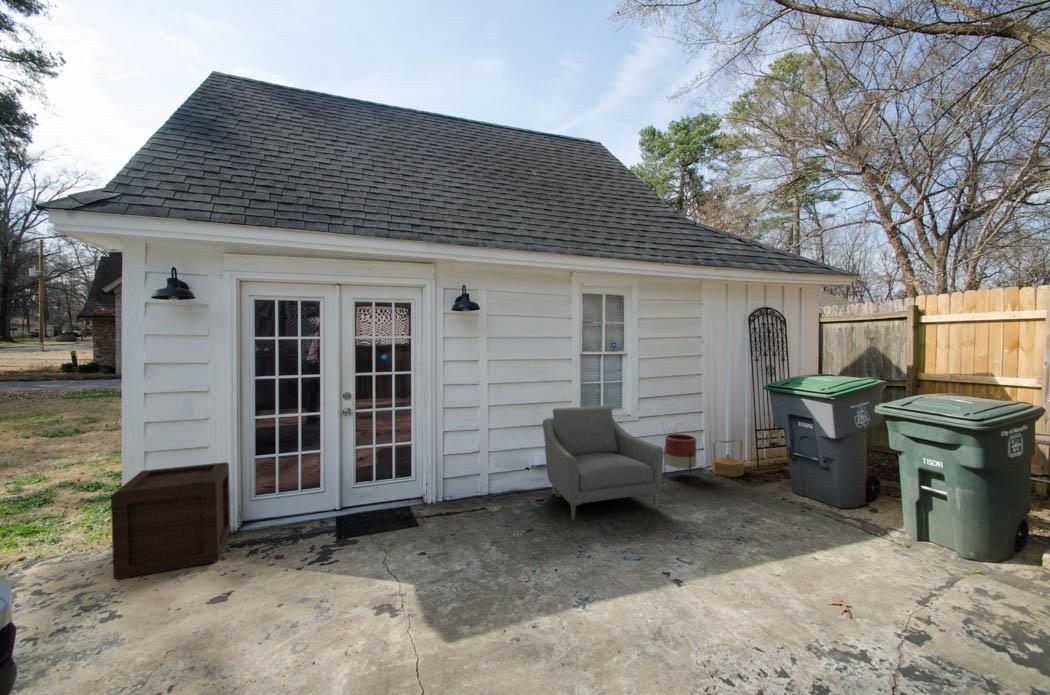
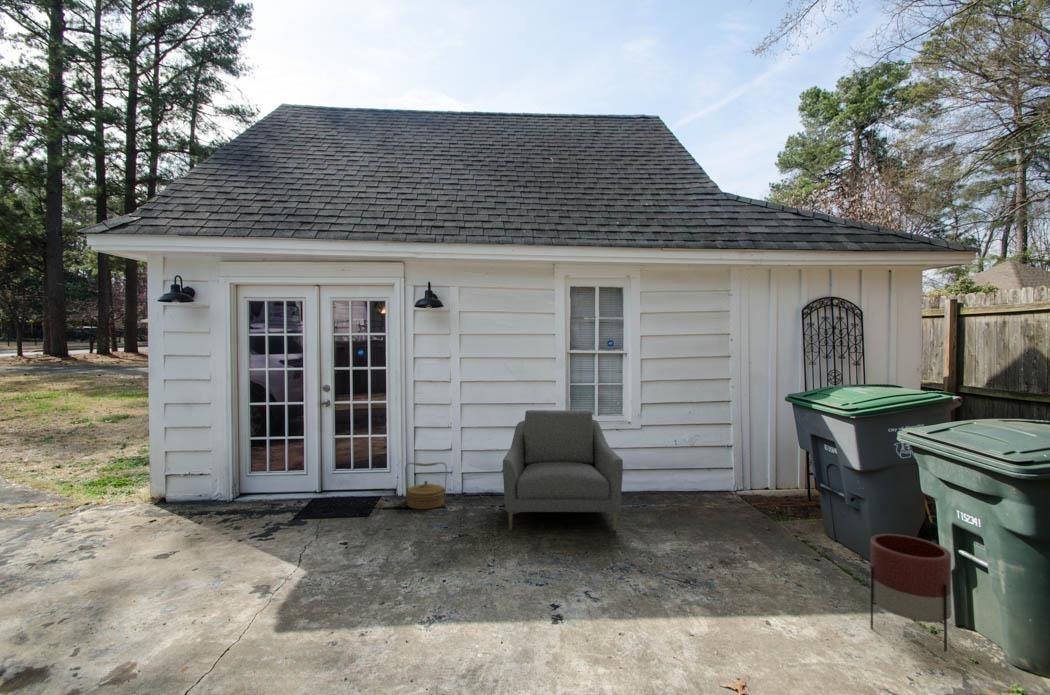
planter: present [664,434,696,480] -> present [870,534,951,652]
woven basket: present [712,439,744,477] -> present [405,462,447,509]
wooden crate: present [111,462,230,579] -> none [117,440,227,523]

